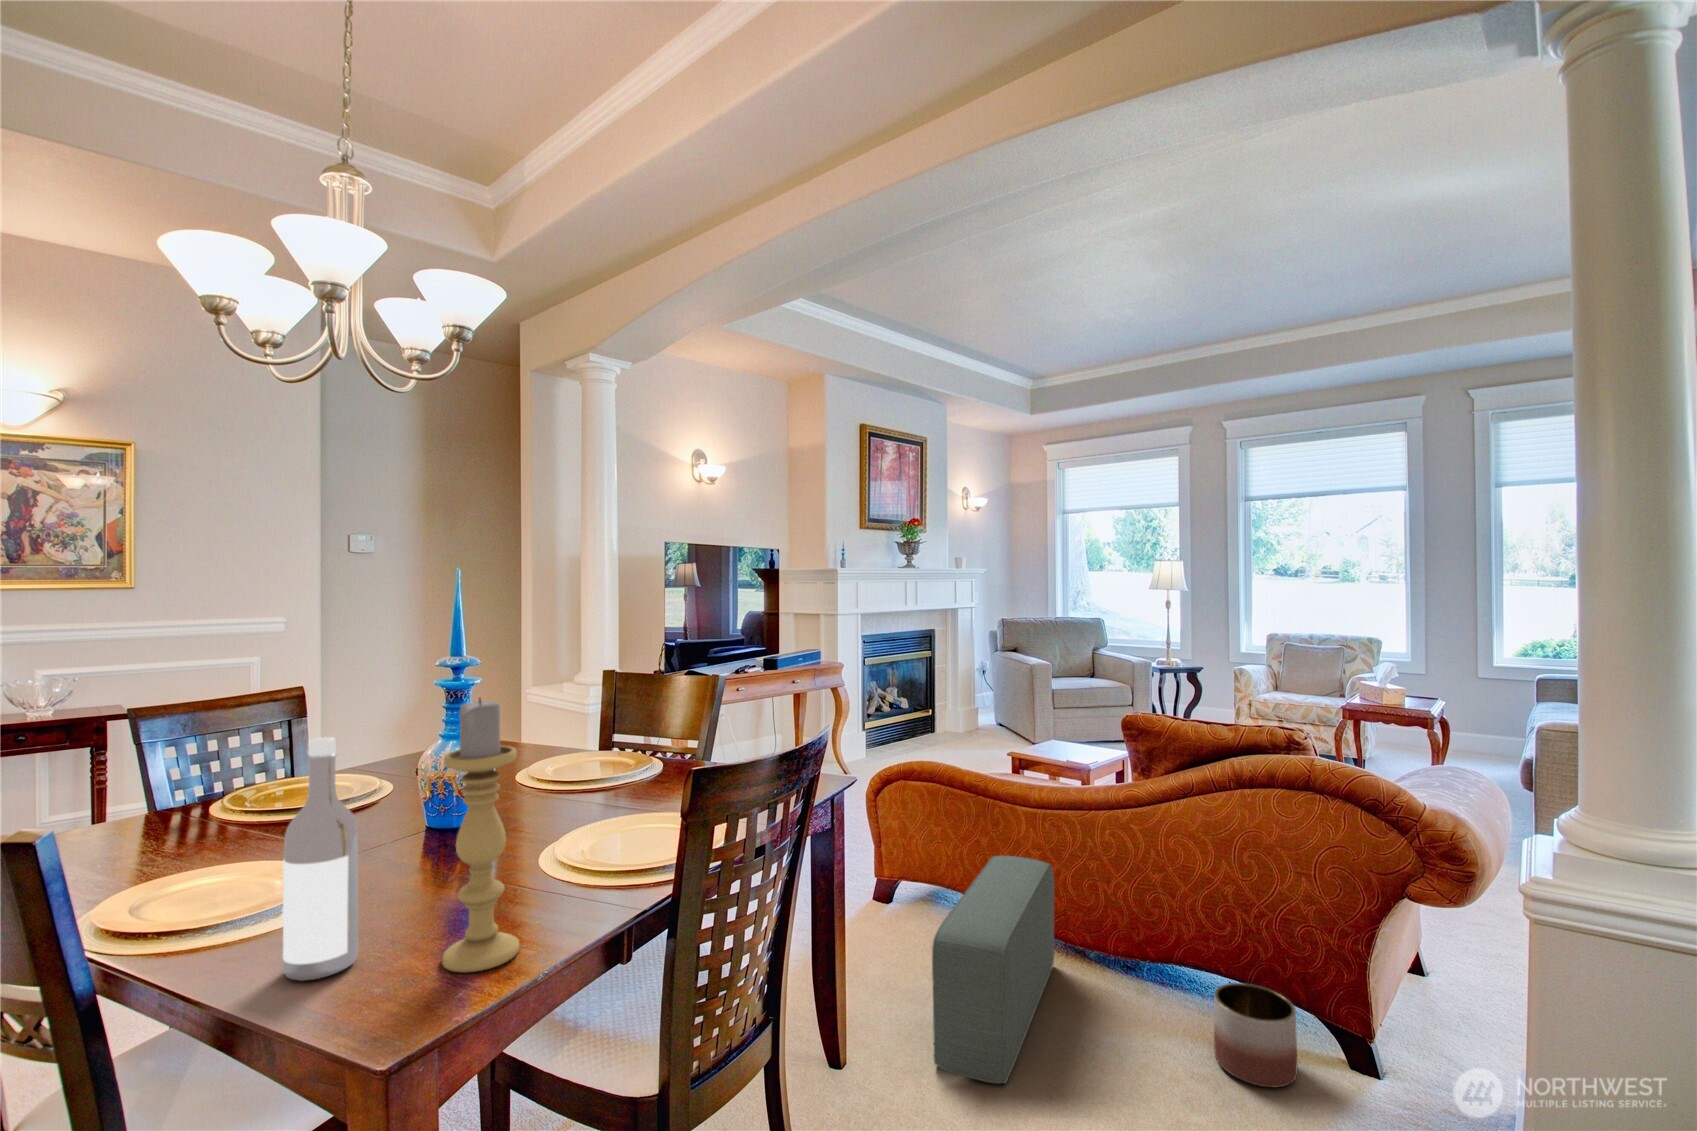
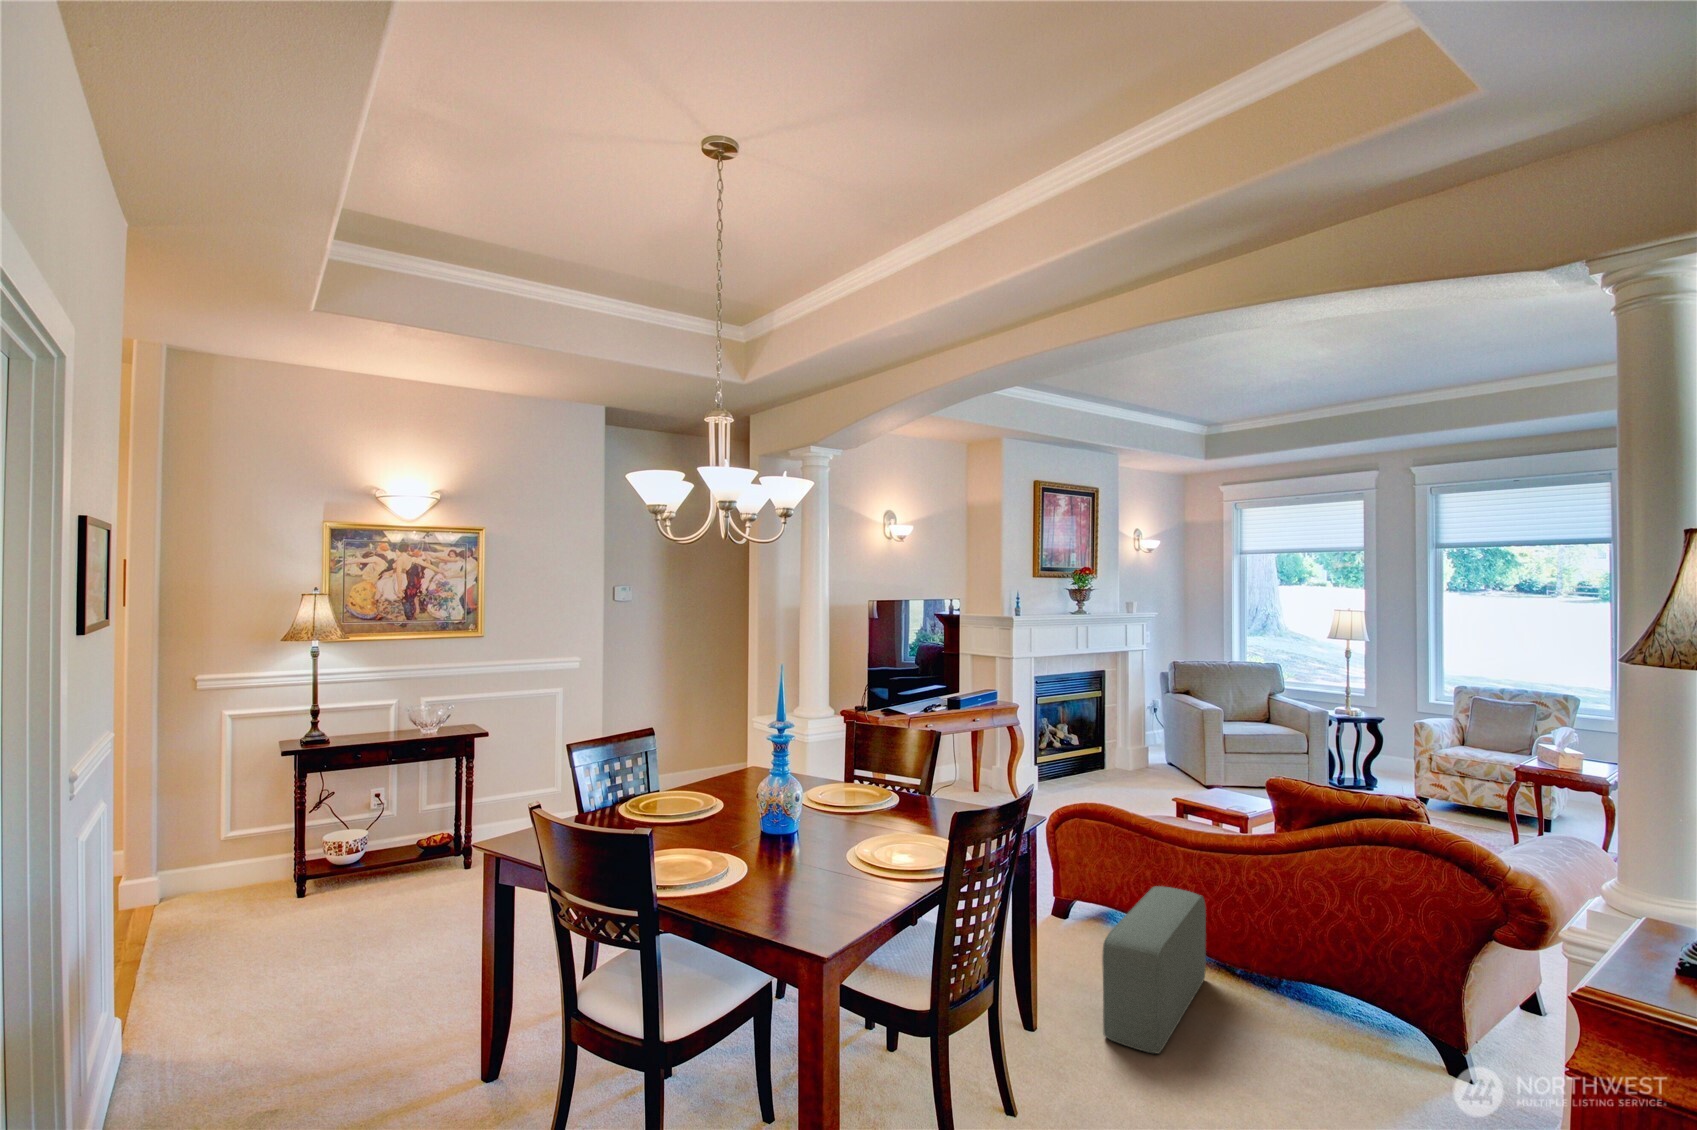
candle holder: present [442,698,520,973] -> none [821,765,861,918]
wine bottle: present [282,737,359,981] -> none [743,783,777,914]
planter: present [1214,983,1297,1087] -> none [1333,1000,1401,1081]

